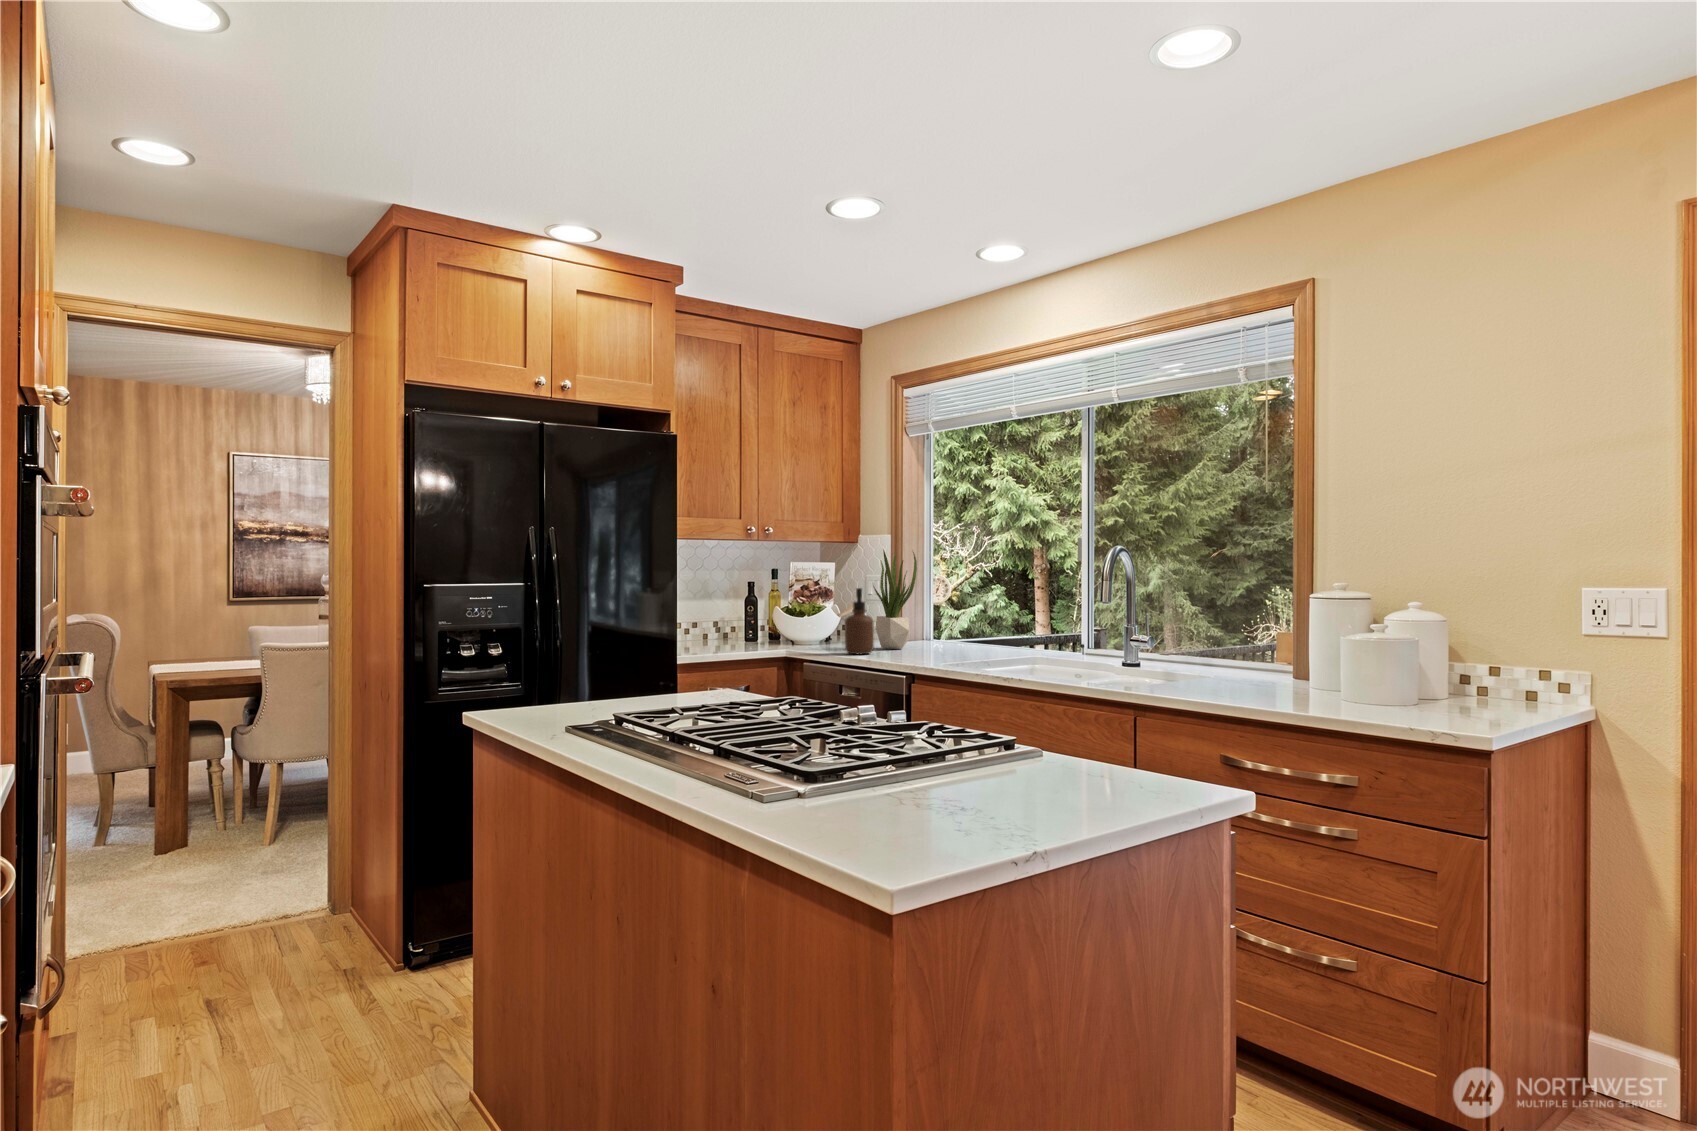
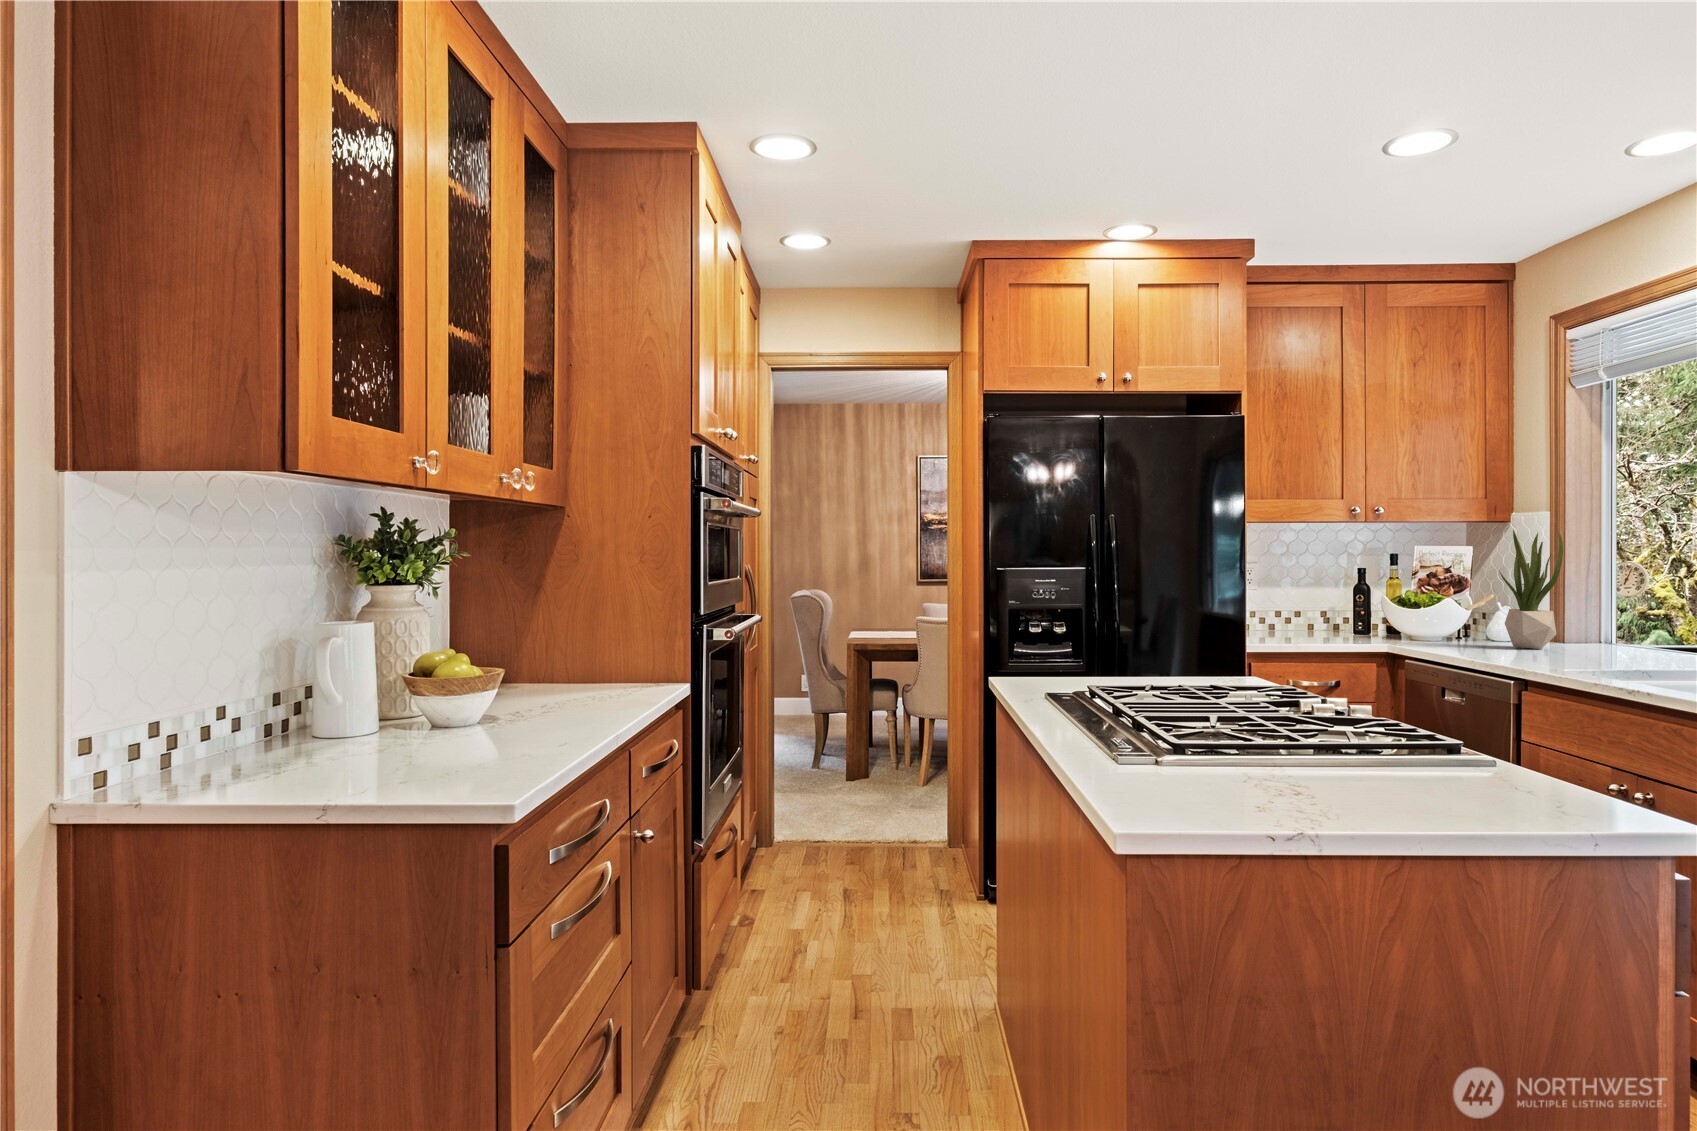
soap dispenser: present [845,588,874,654] -> none [1453,575,1491,652]

